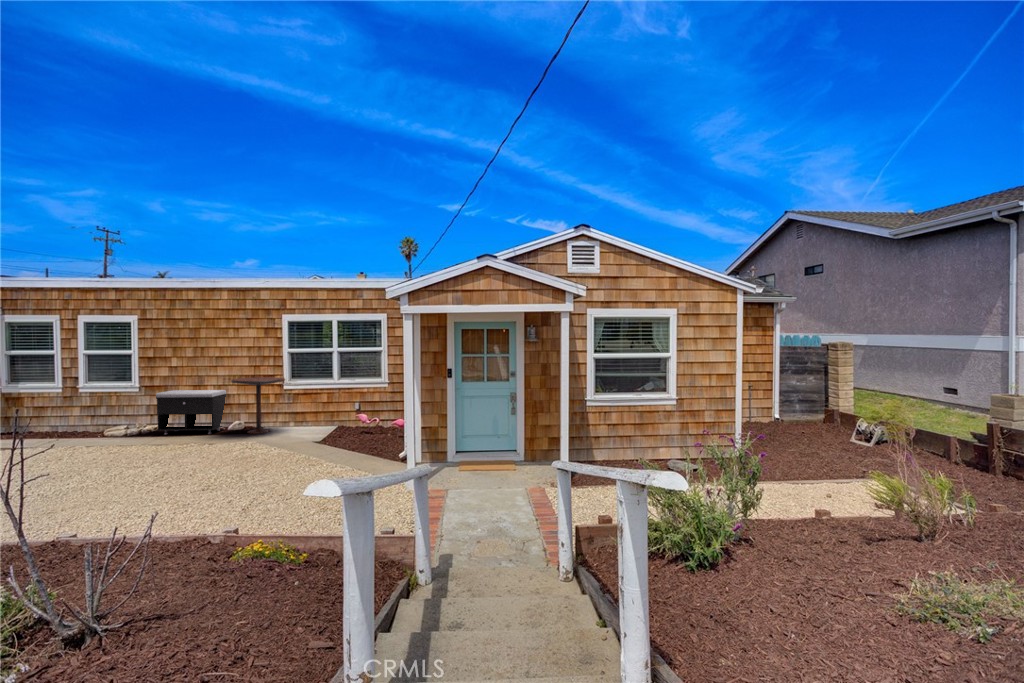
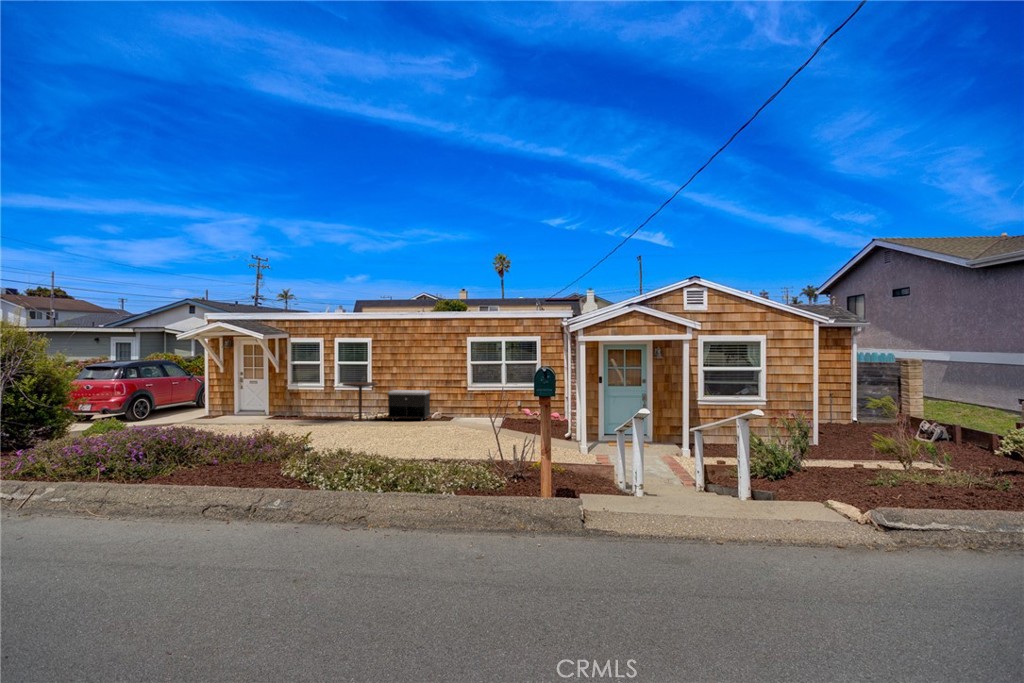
pedestal table: present [231,377,285,434] -> present [343,382,378,421]

